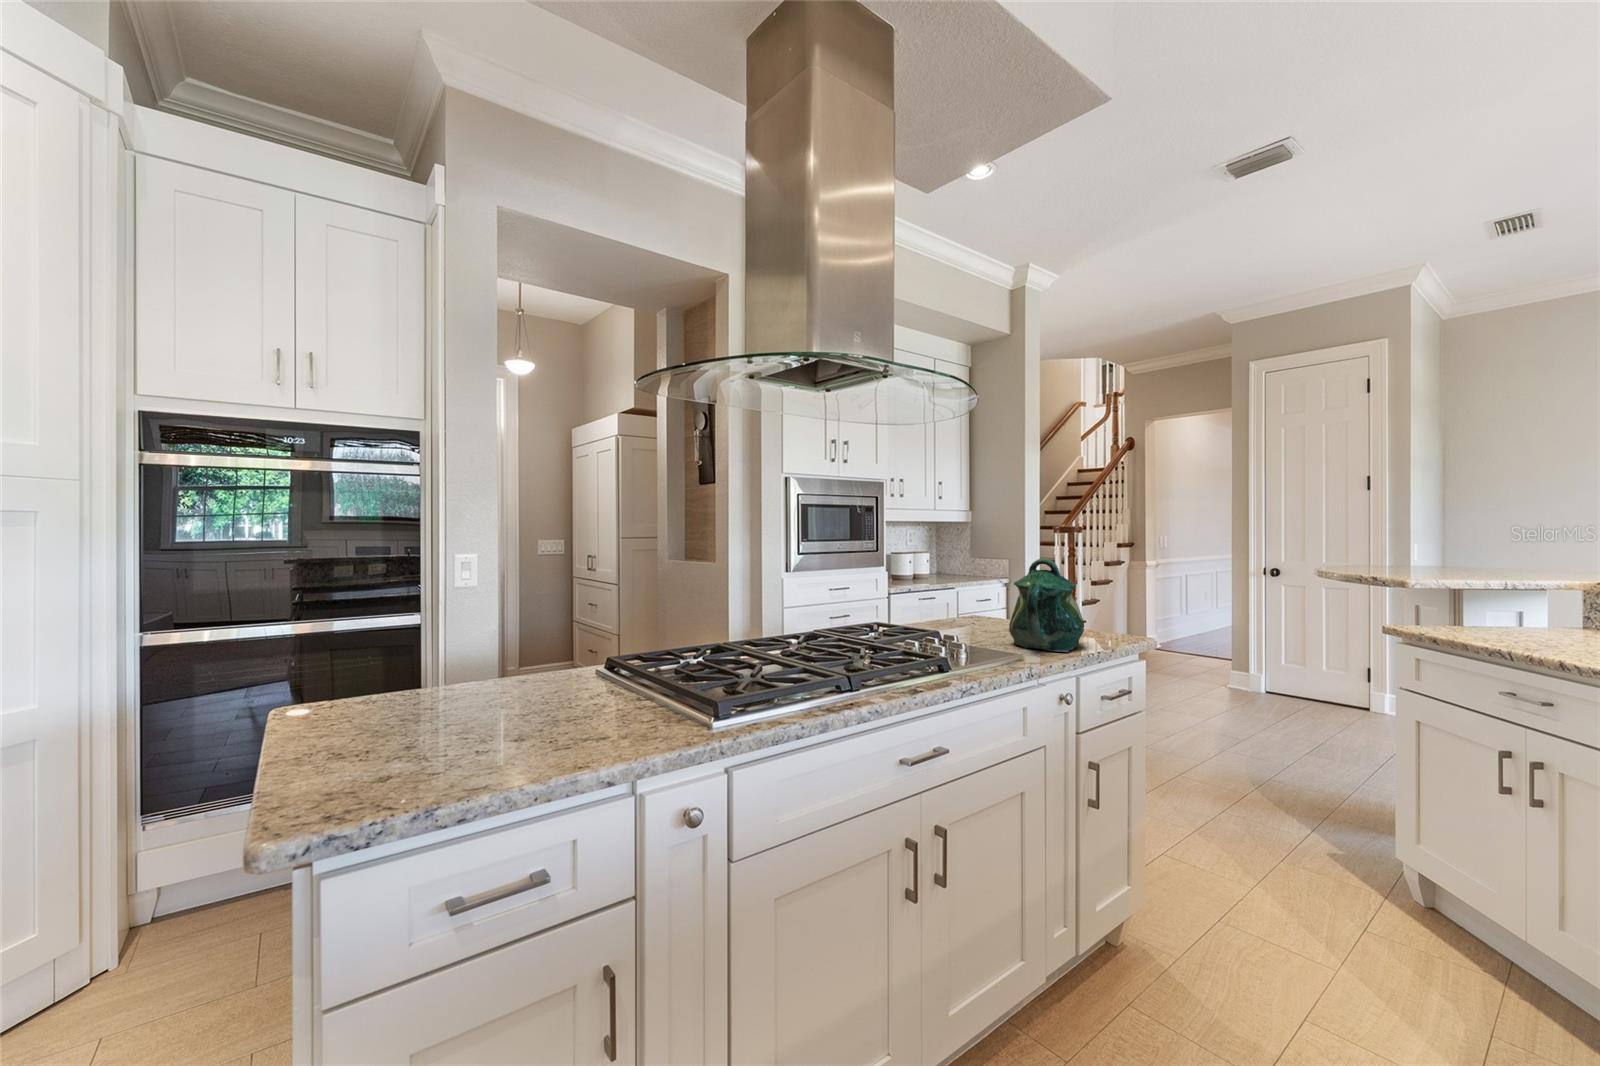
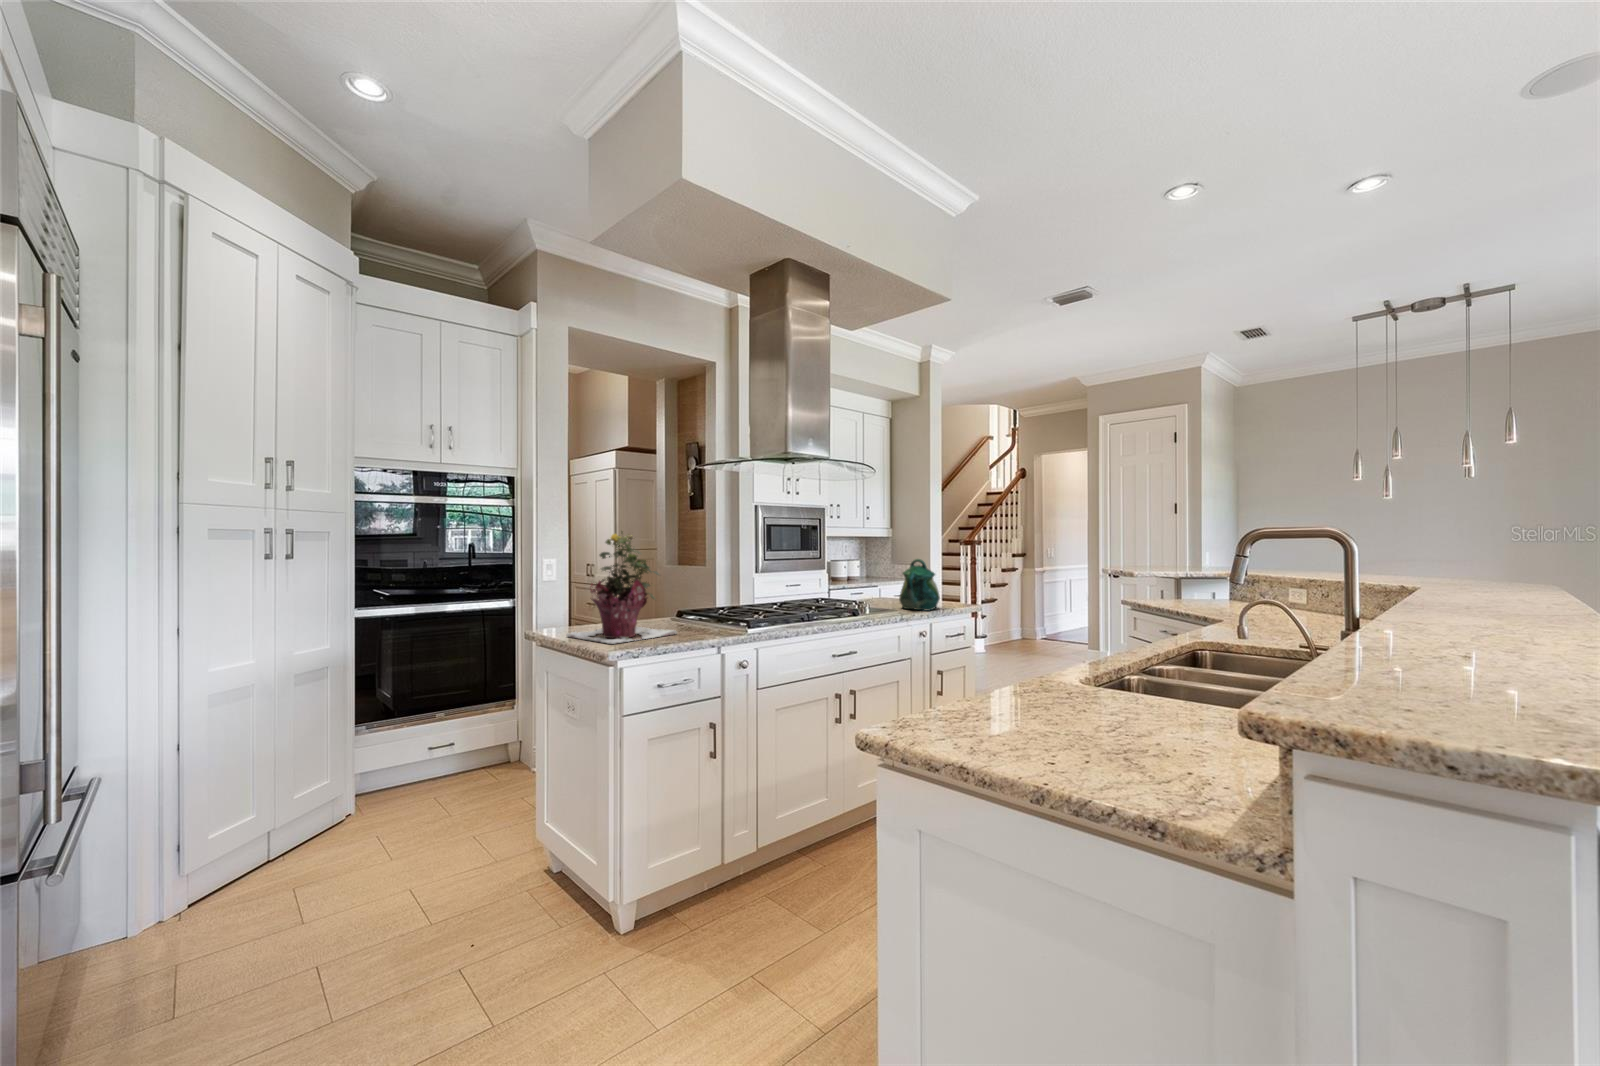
potted plant: none [323,506,559,769] -> present [566,532,677,644]

